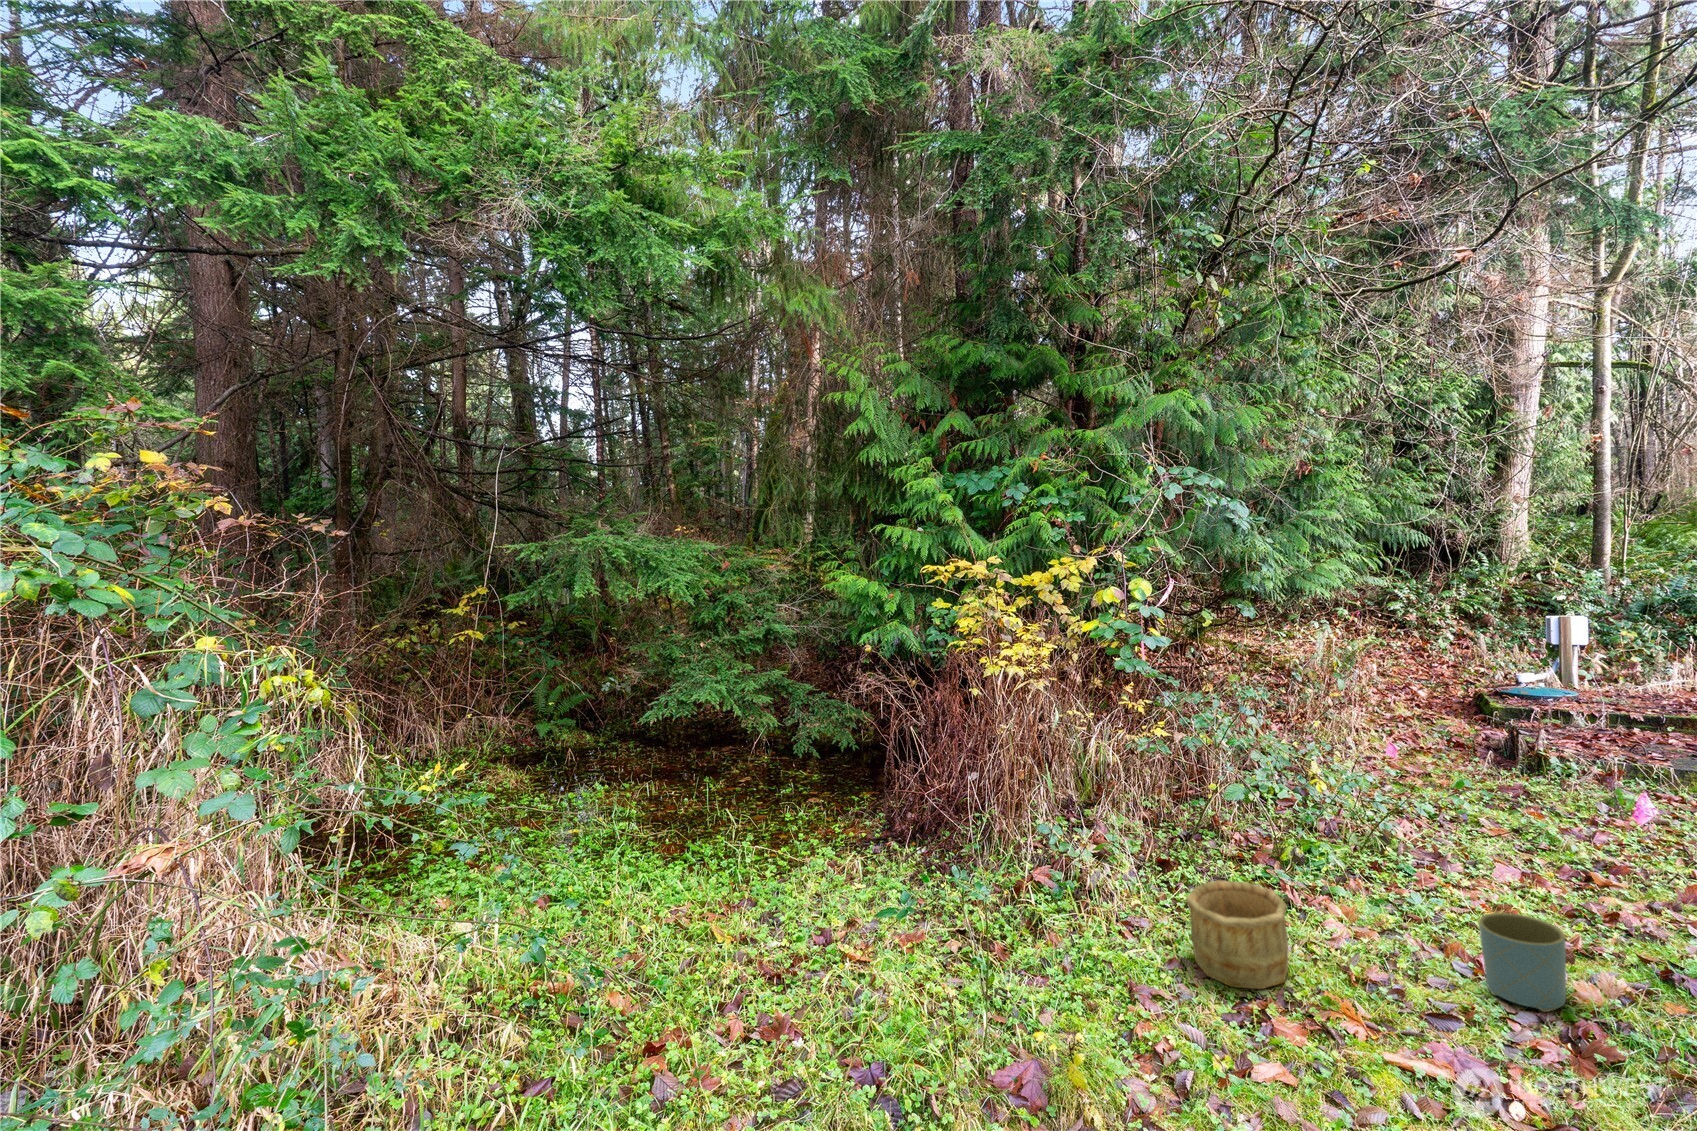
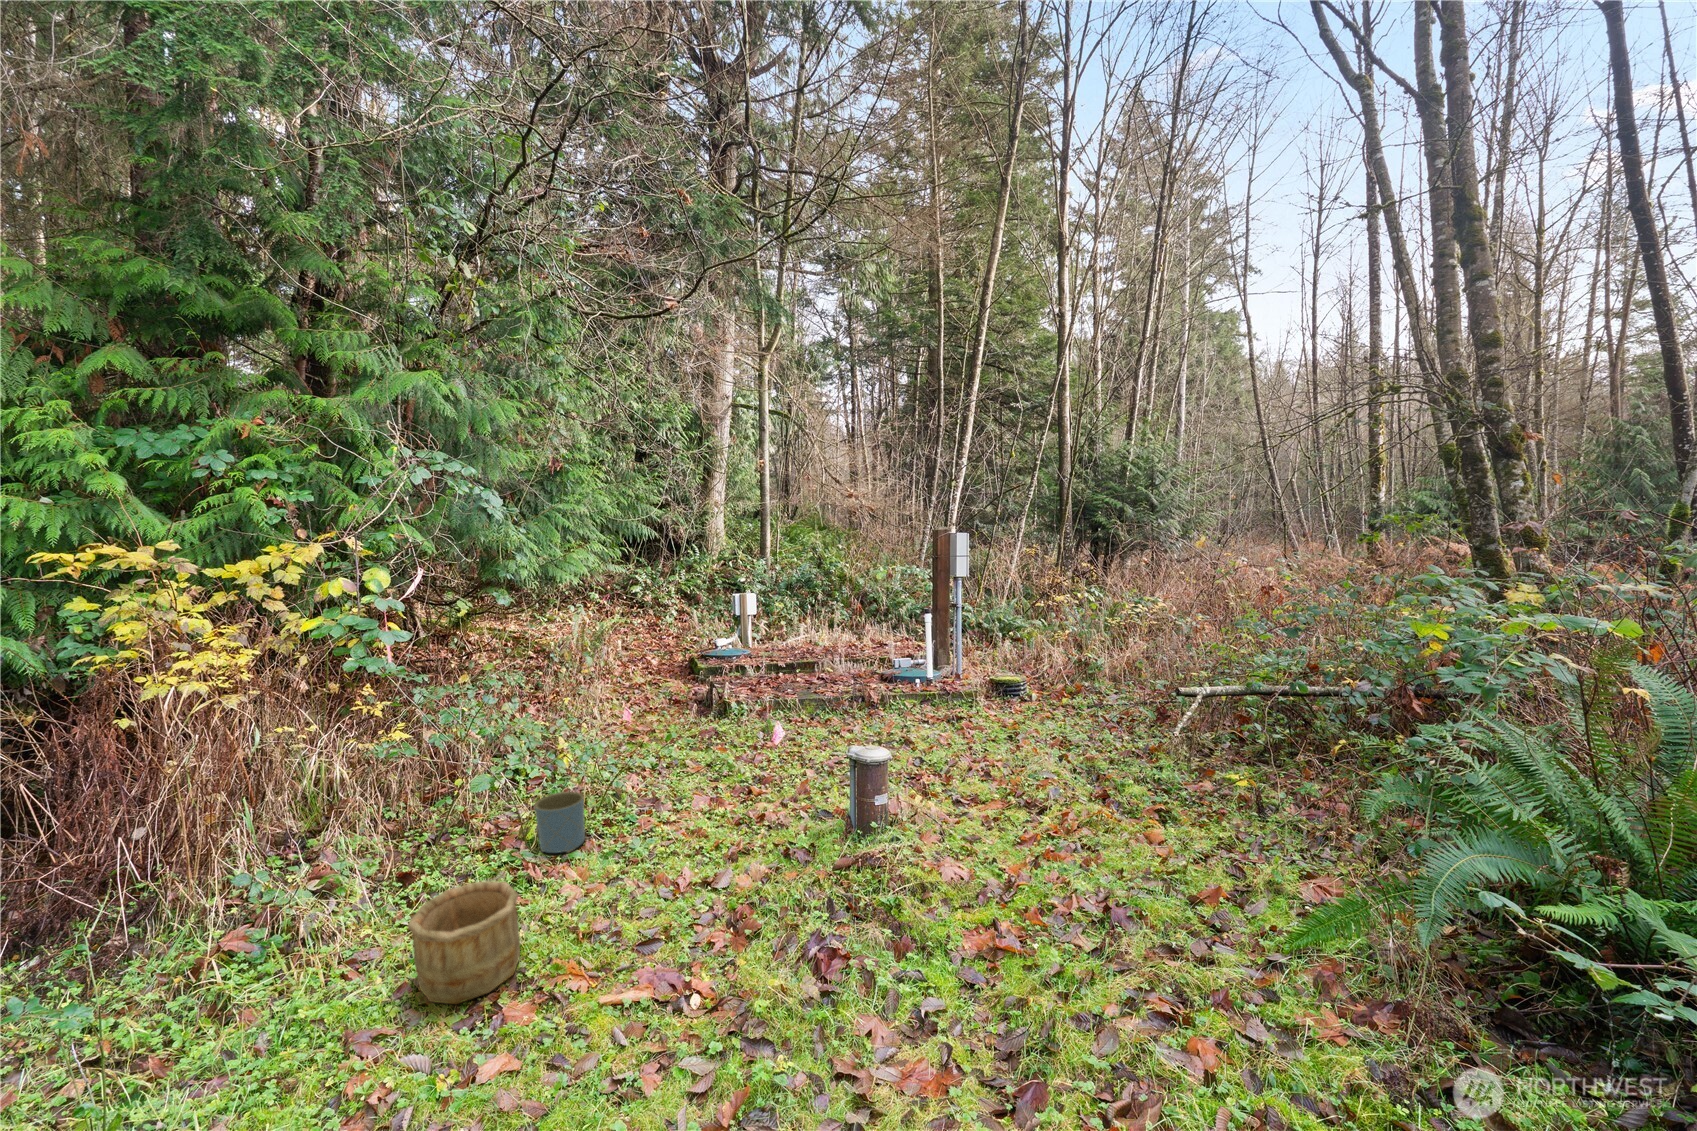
planter: present [1479,913,1566,1012] -> present [535,792,585,853]

